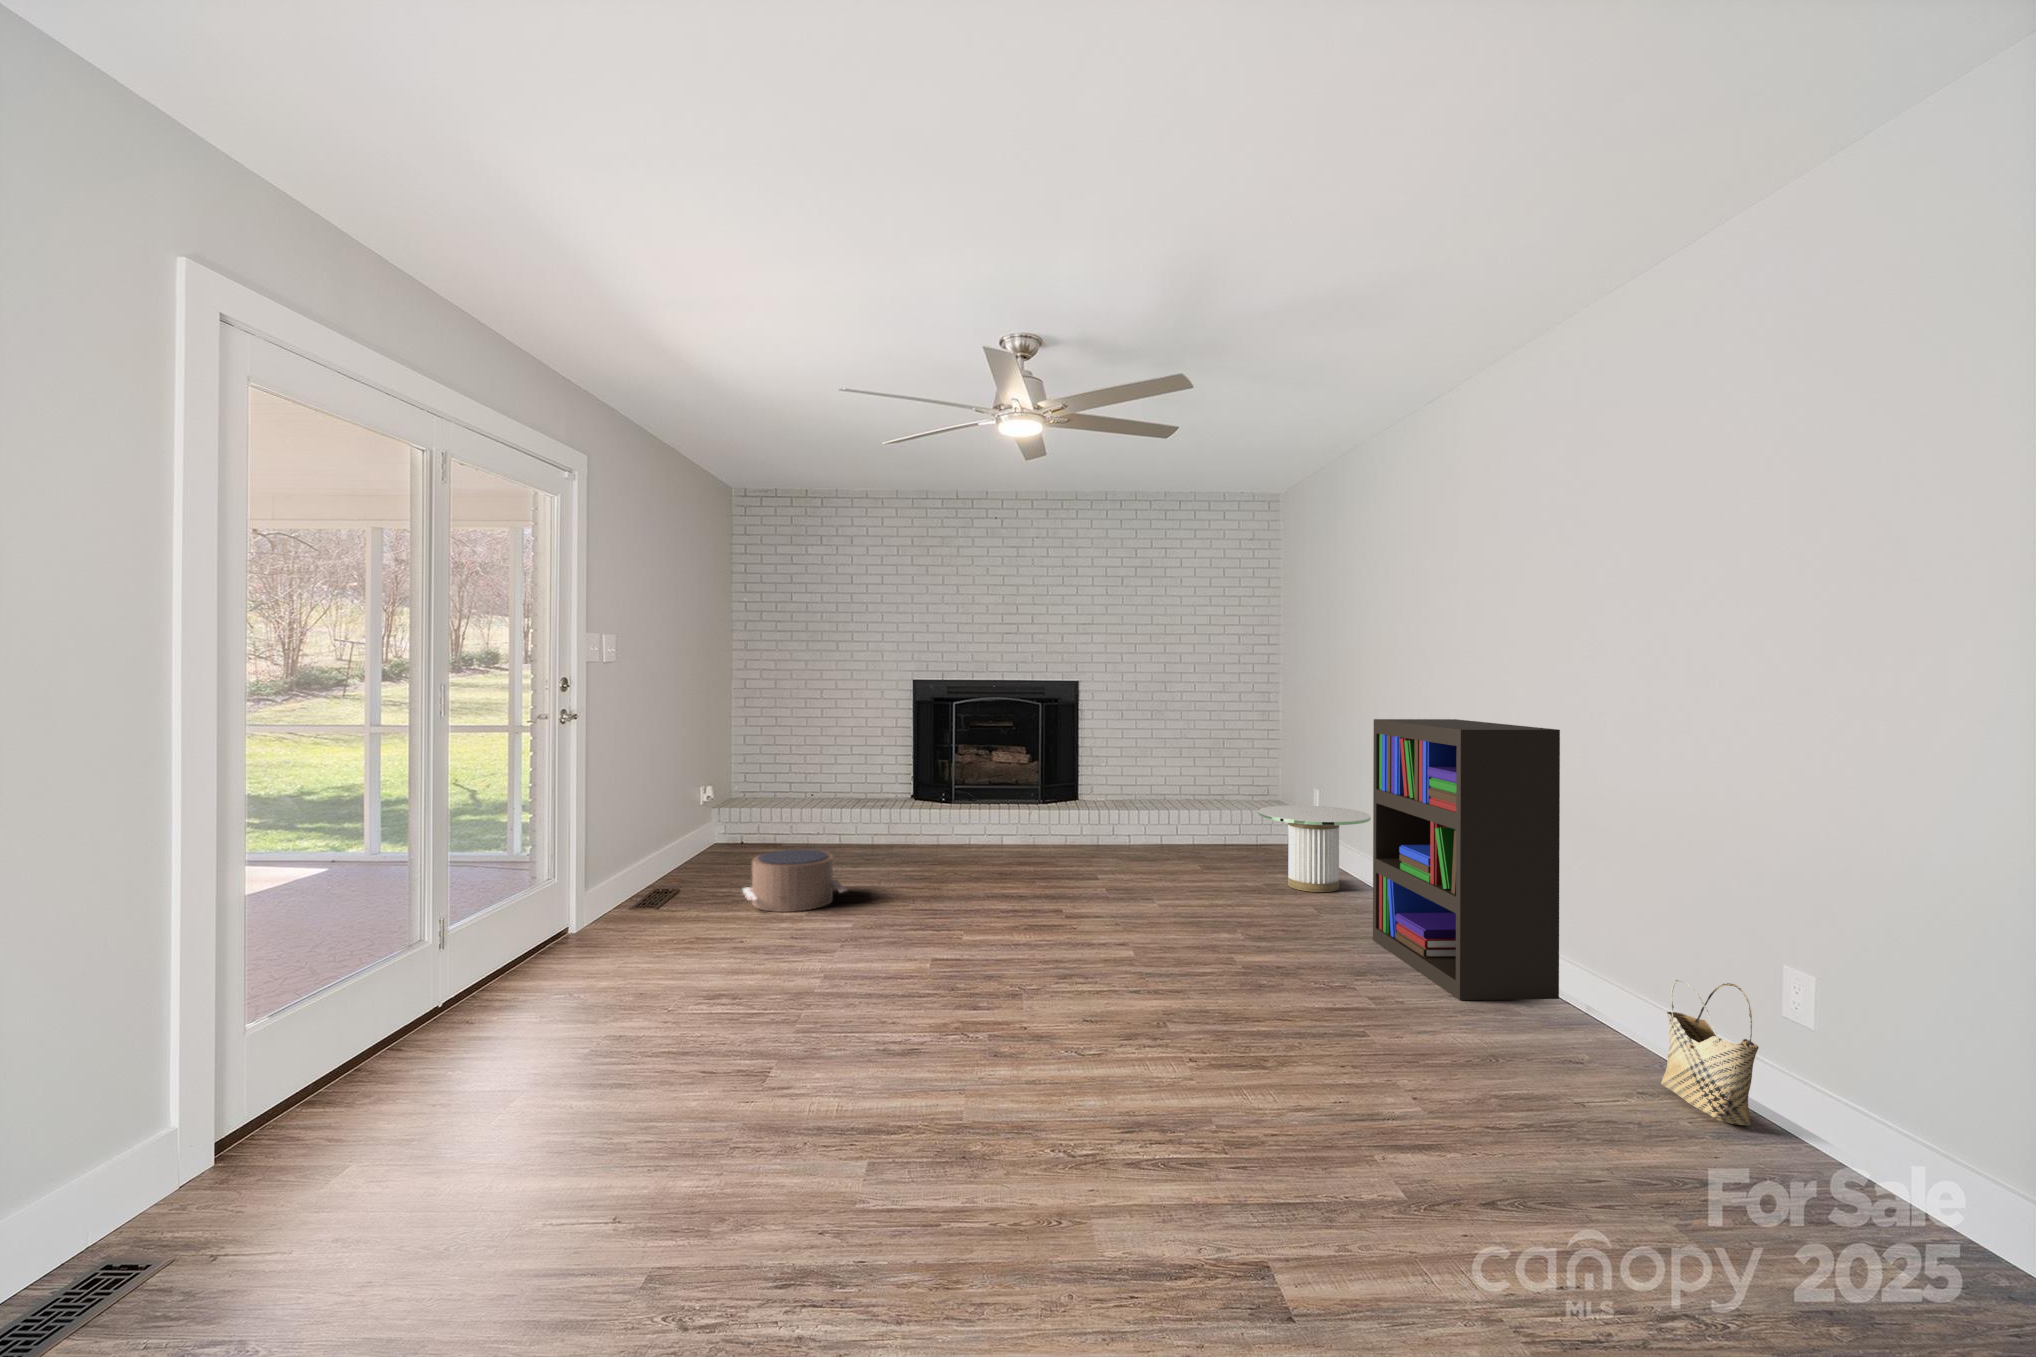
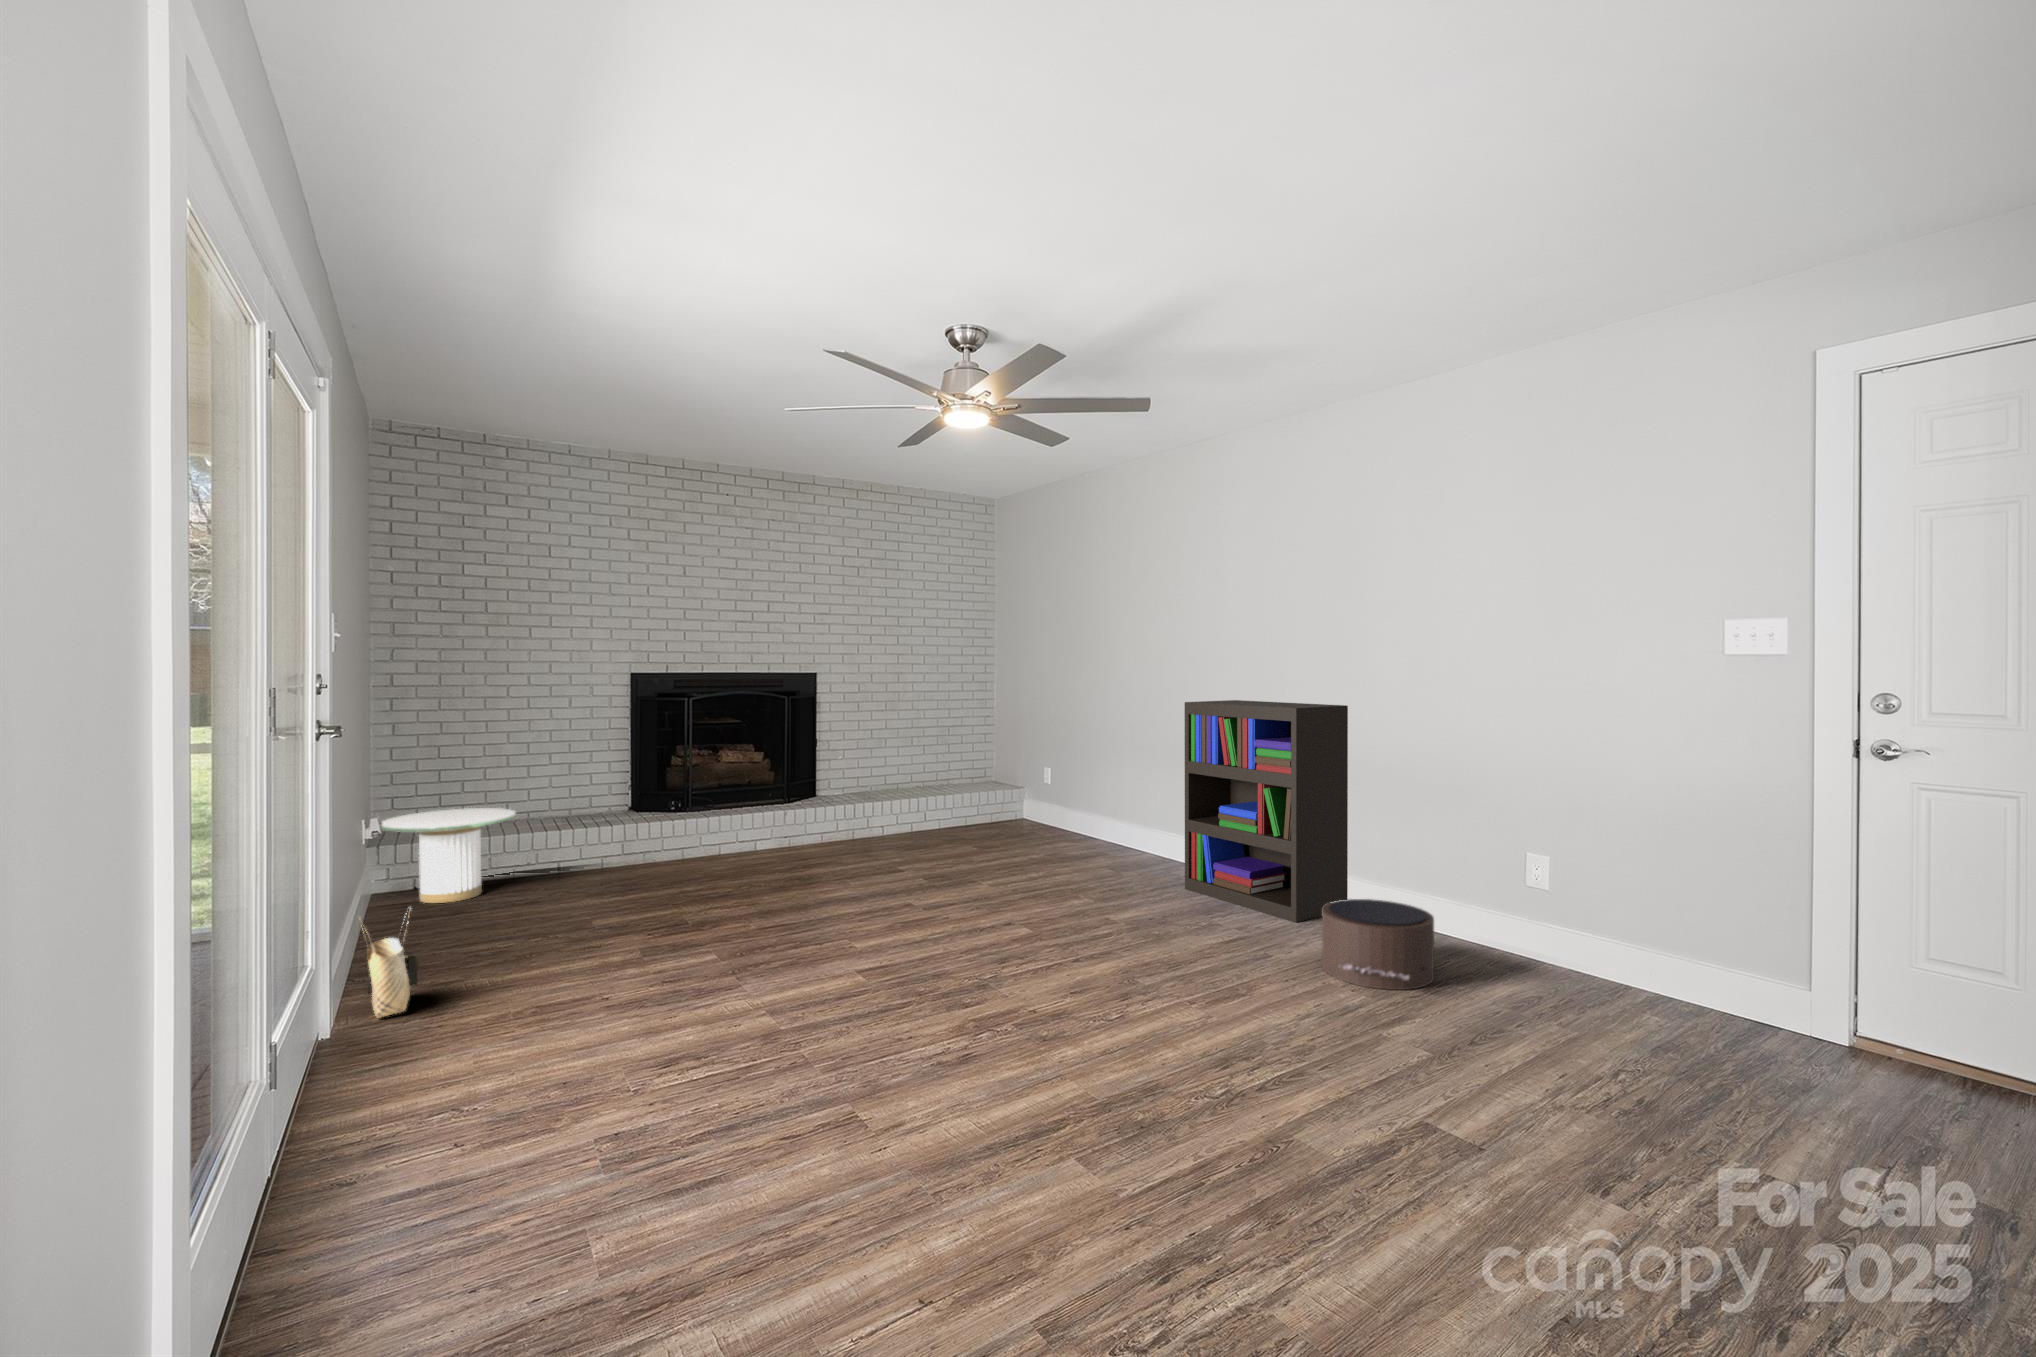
side table: present [1258,805,1371,892] -> present [382,808,516,903]
pouf: present [743,850,847,912] -> present [1322,899,1436,990]
woven basket: present [1661,980,1759,1125] -> present [360,913,410,1018]

